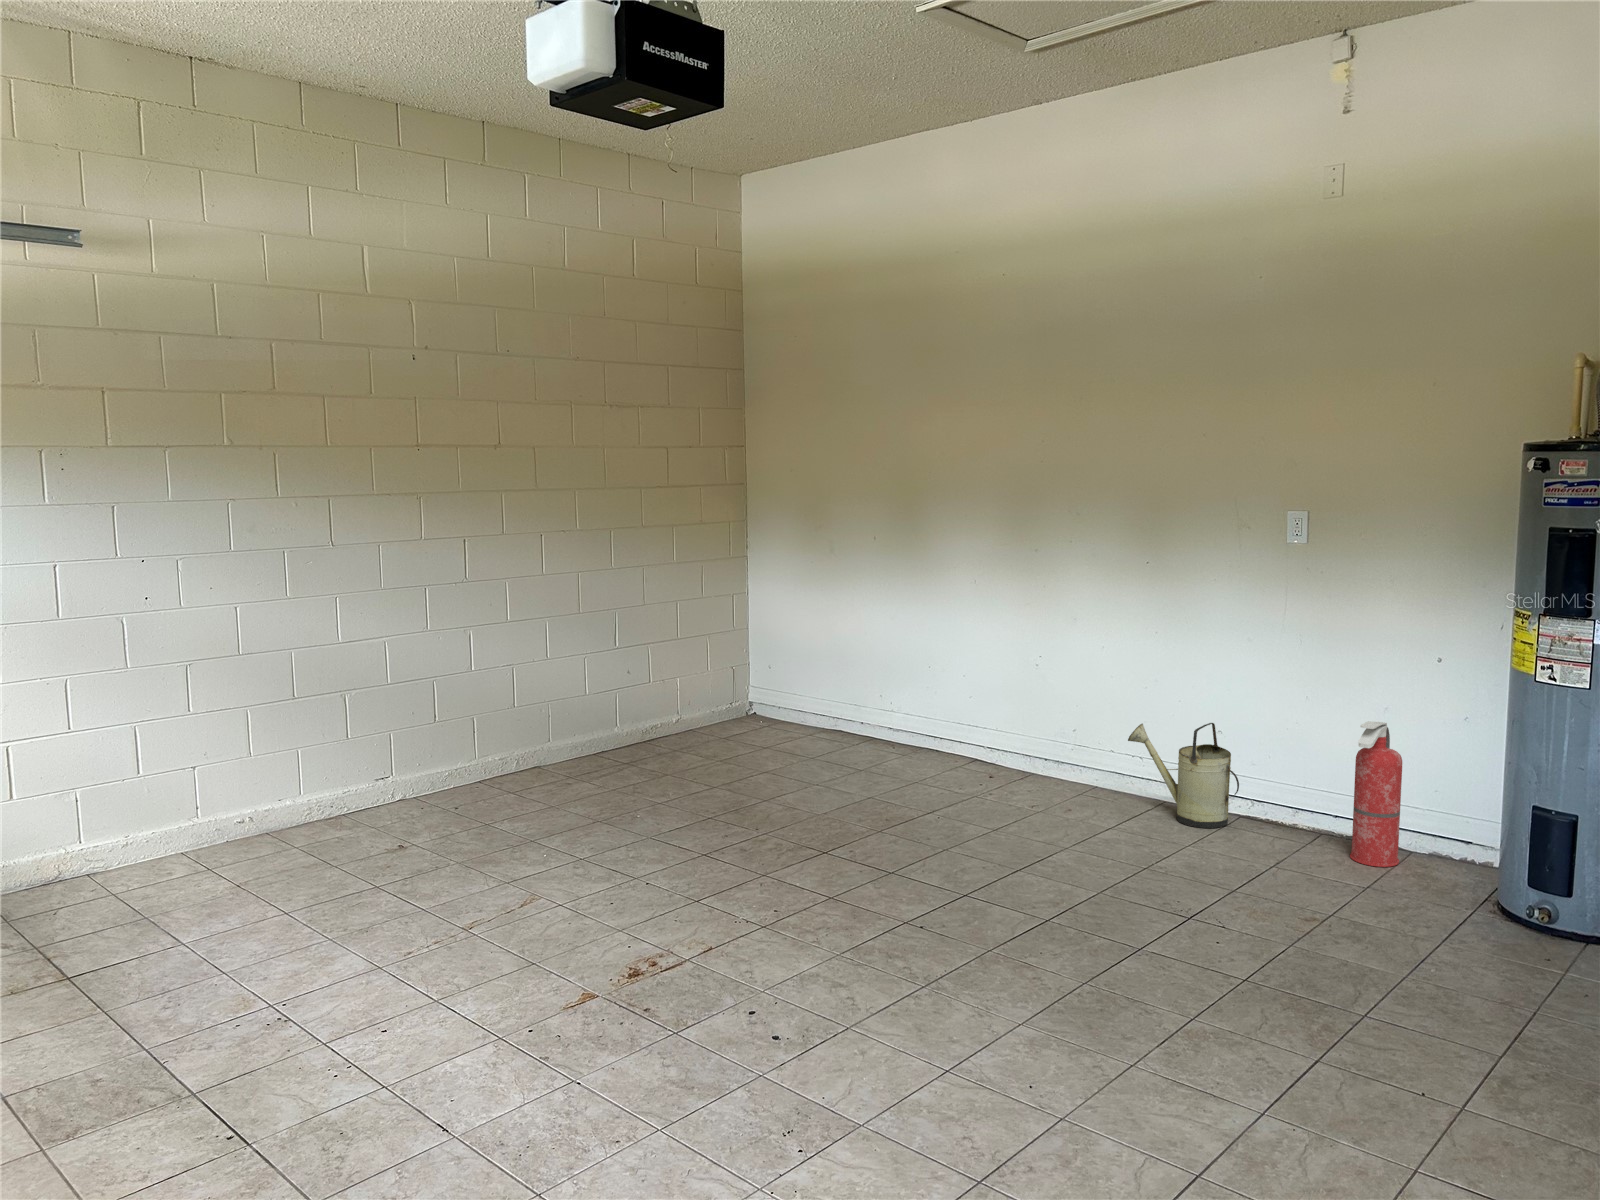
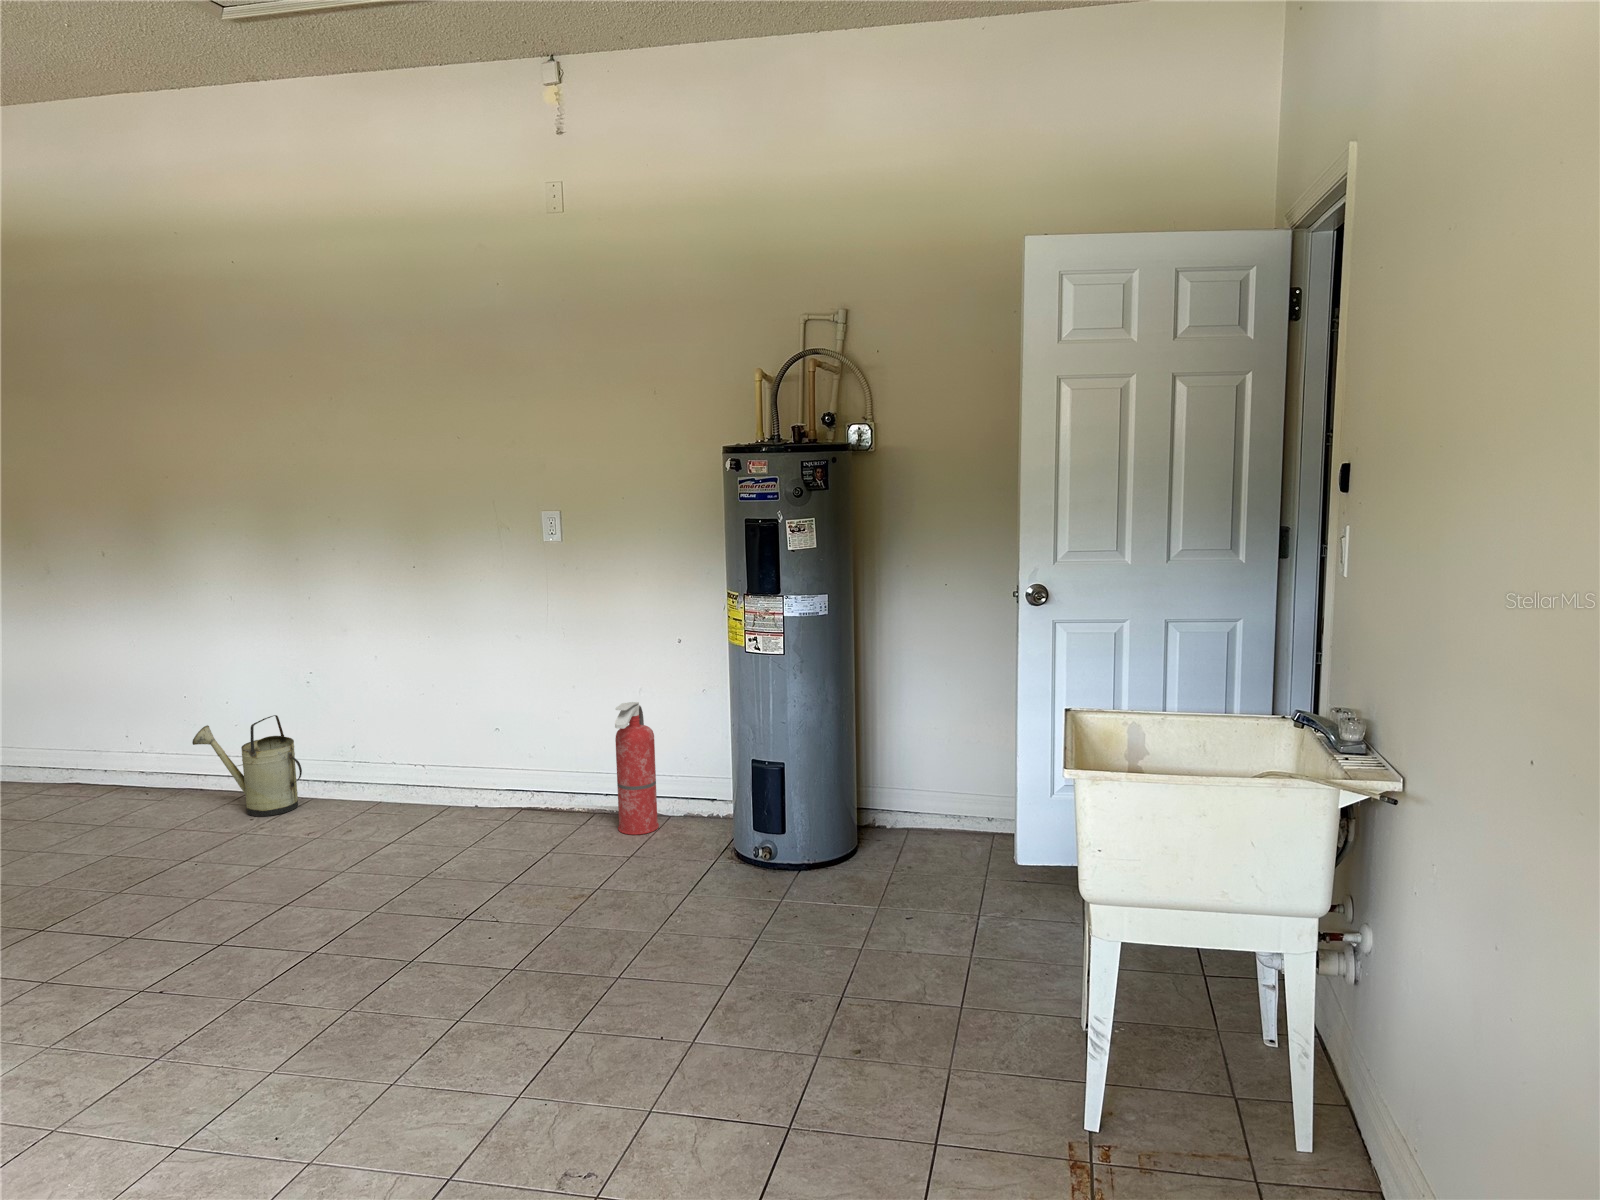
watering can: present [1128,723,1239,828] -> present [192,715,302,816]

